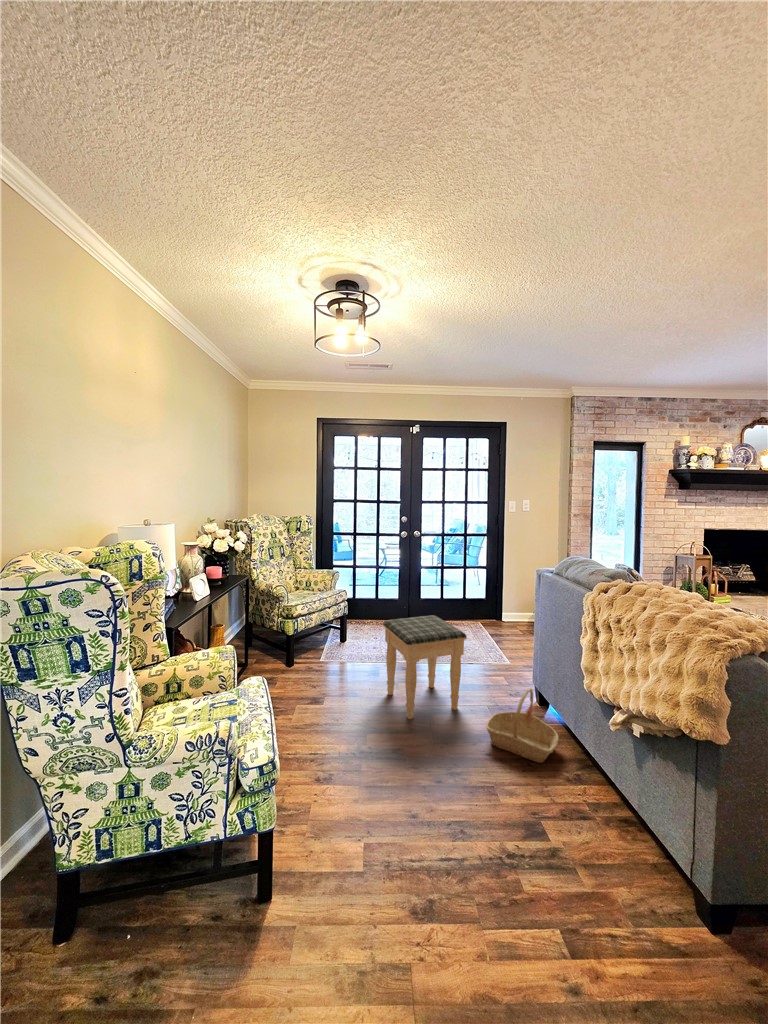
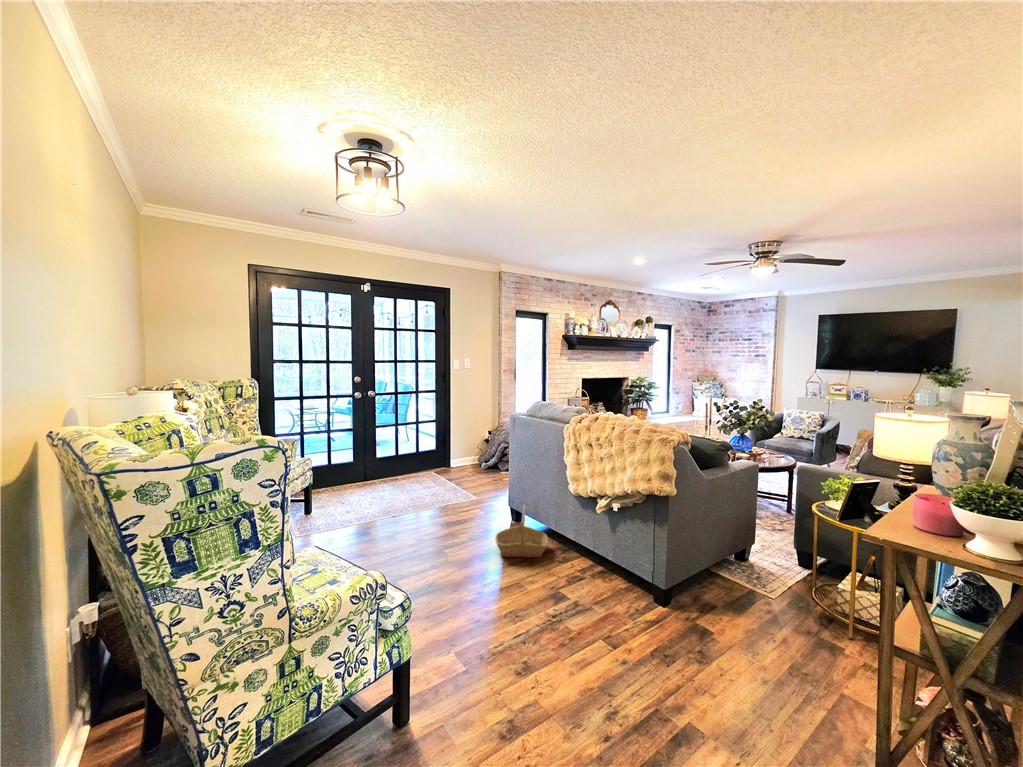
footstool: present [383,615,467,719] -> none [385,466,466,560]

